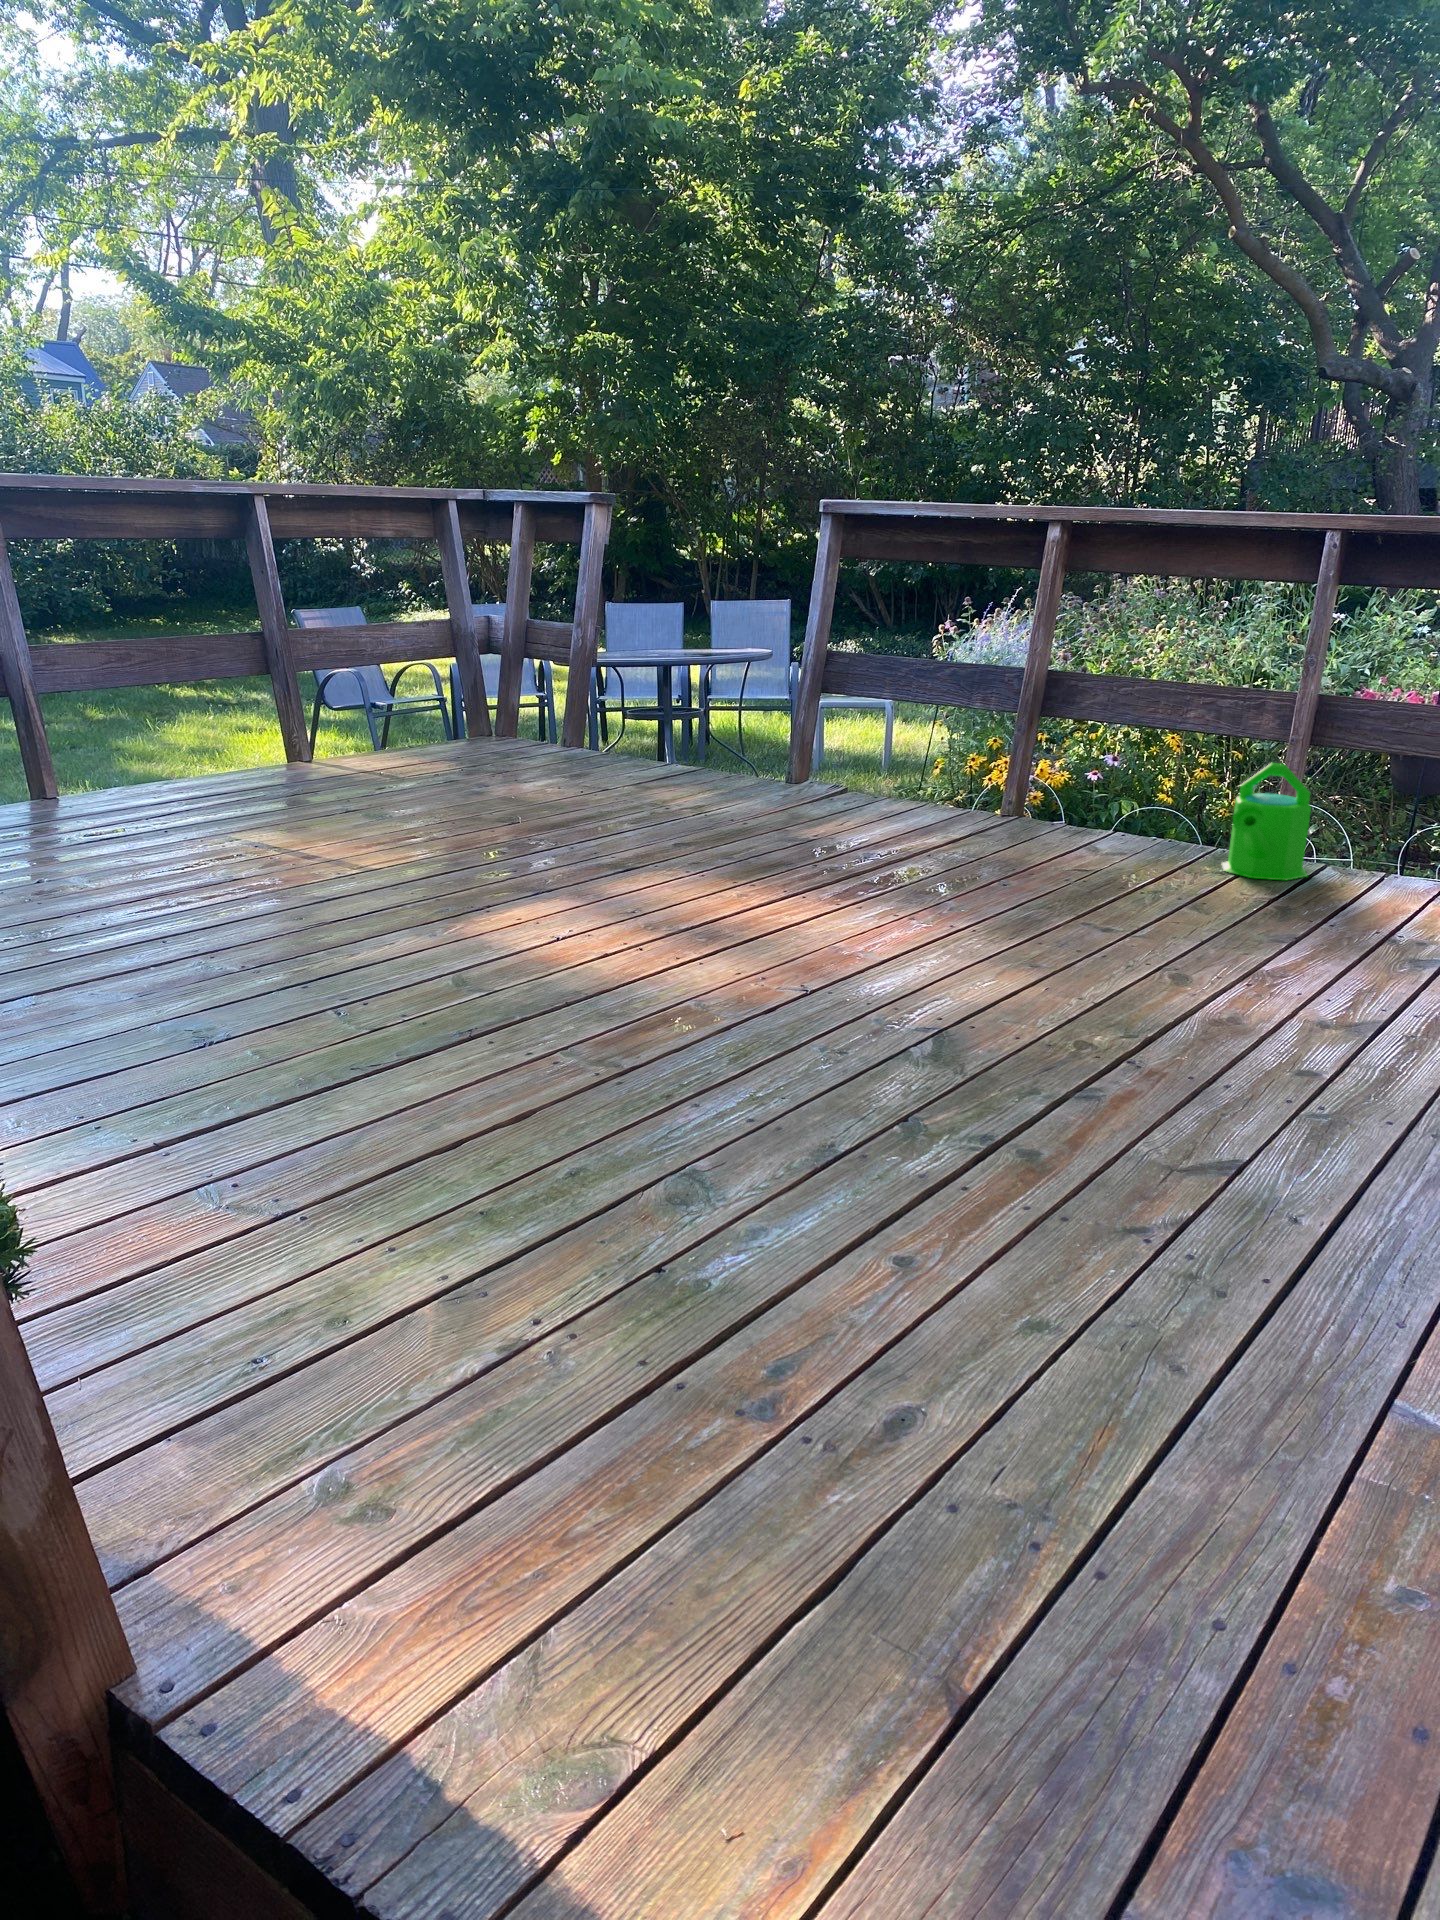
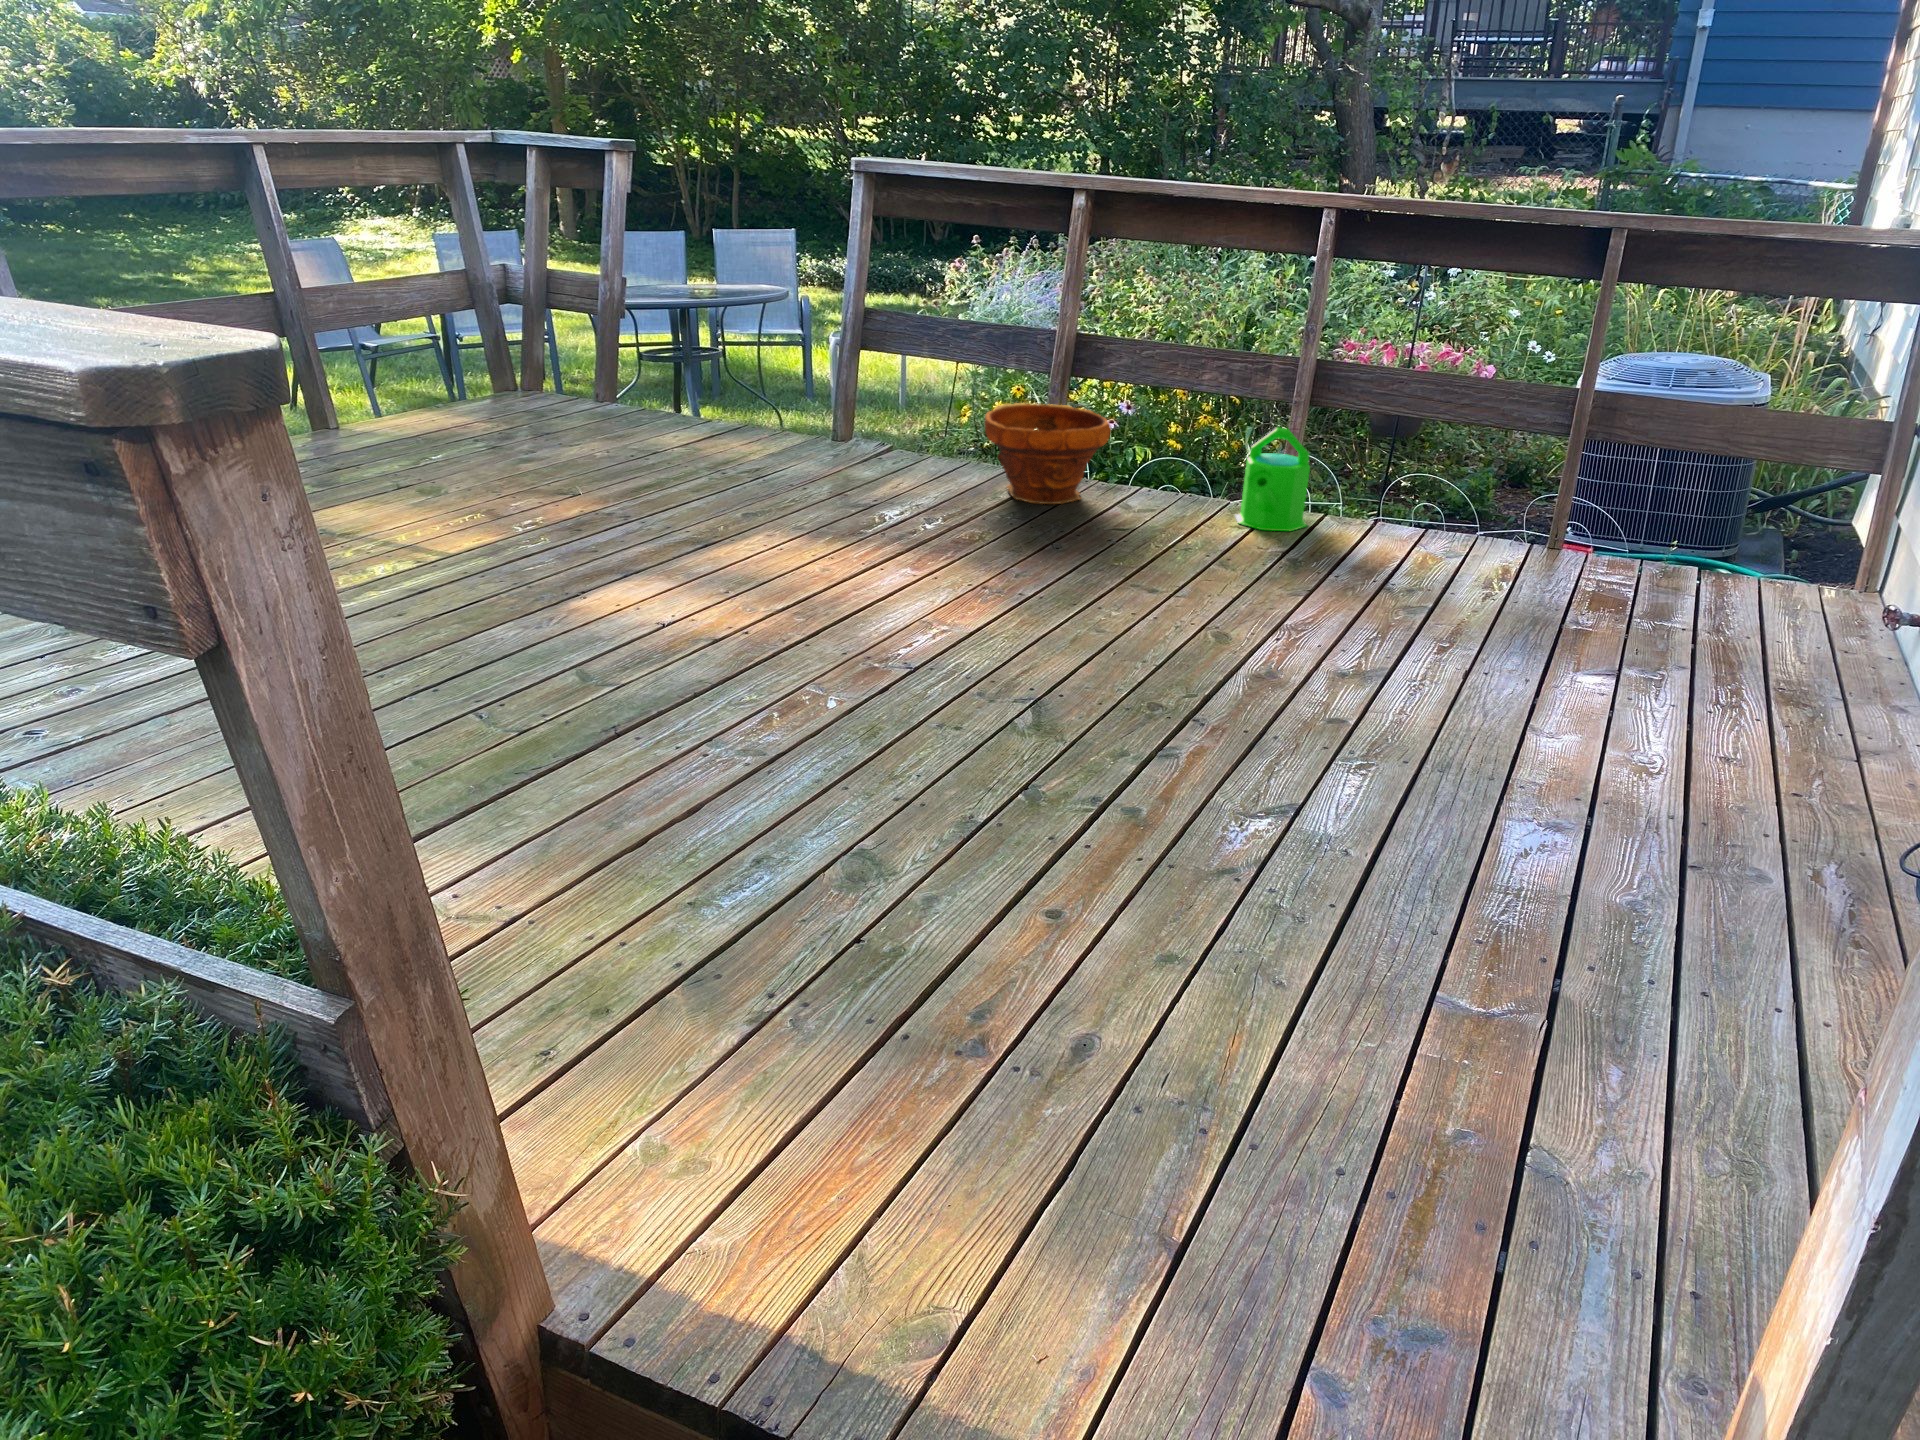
planter: none [937,741,1079,847] -> present [984,403,1111,504]

